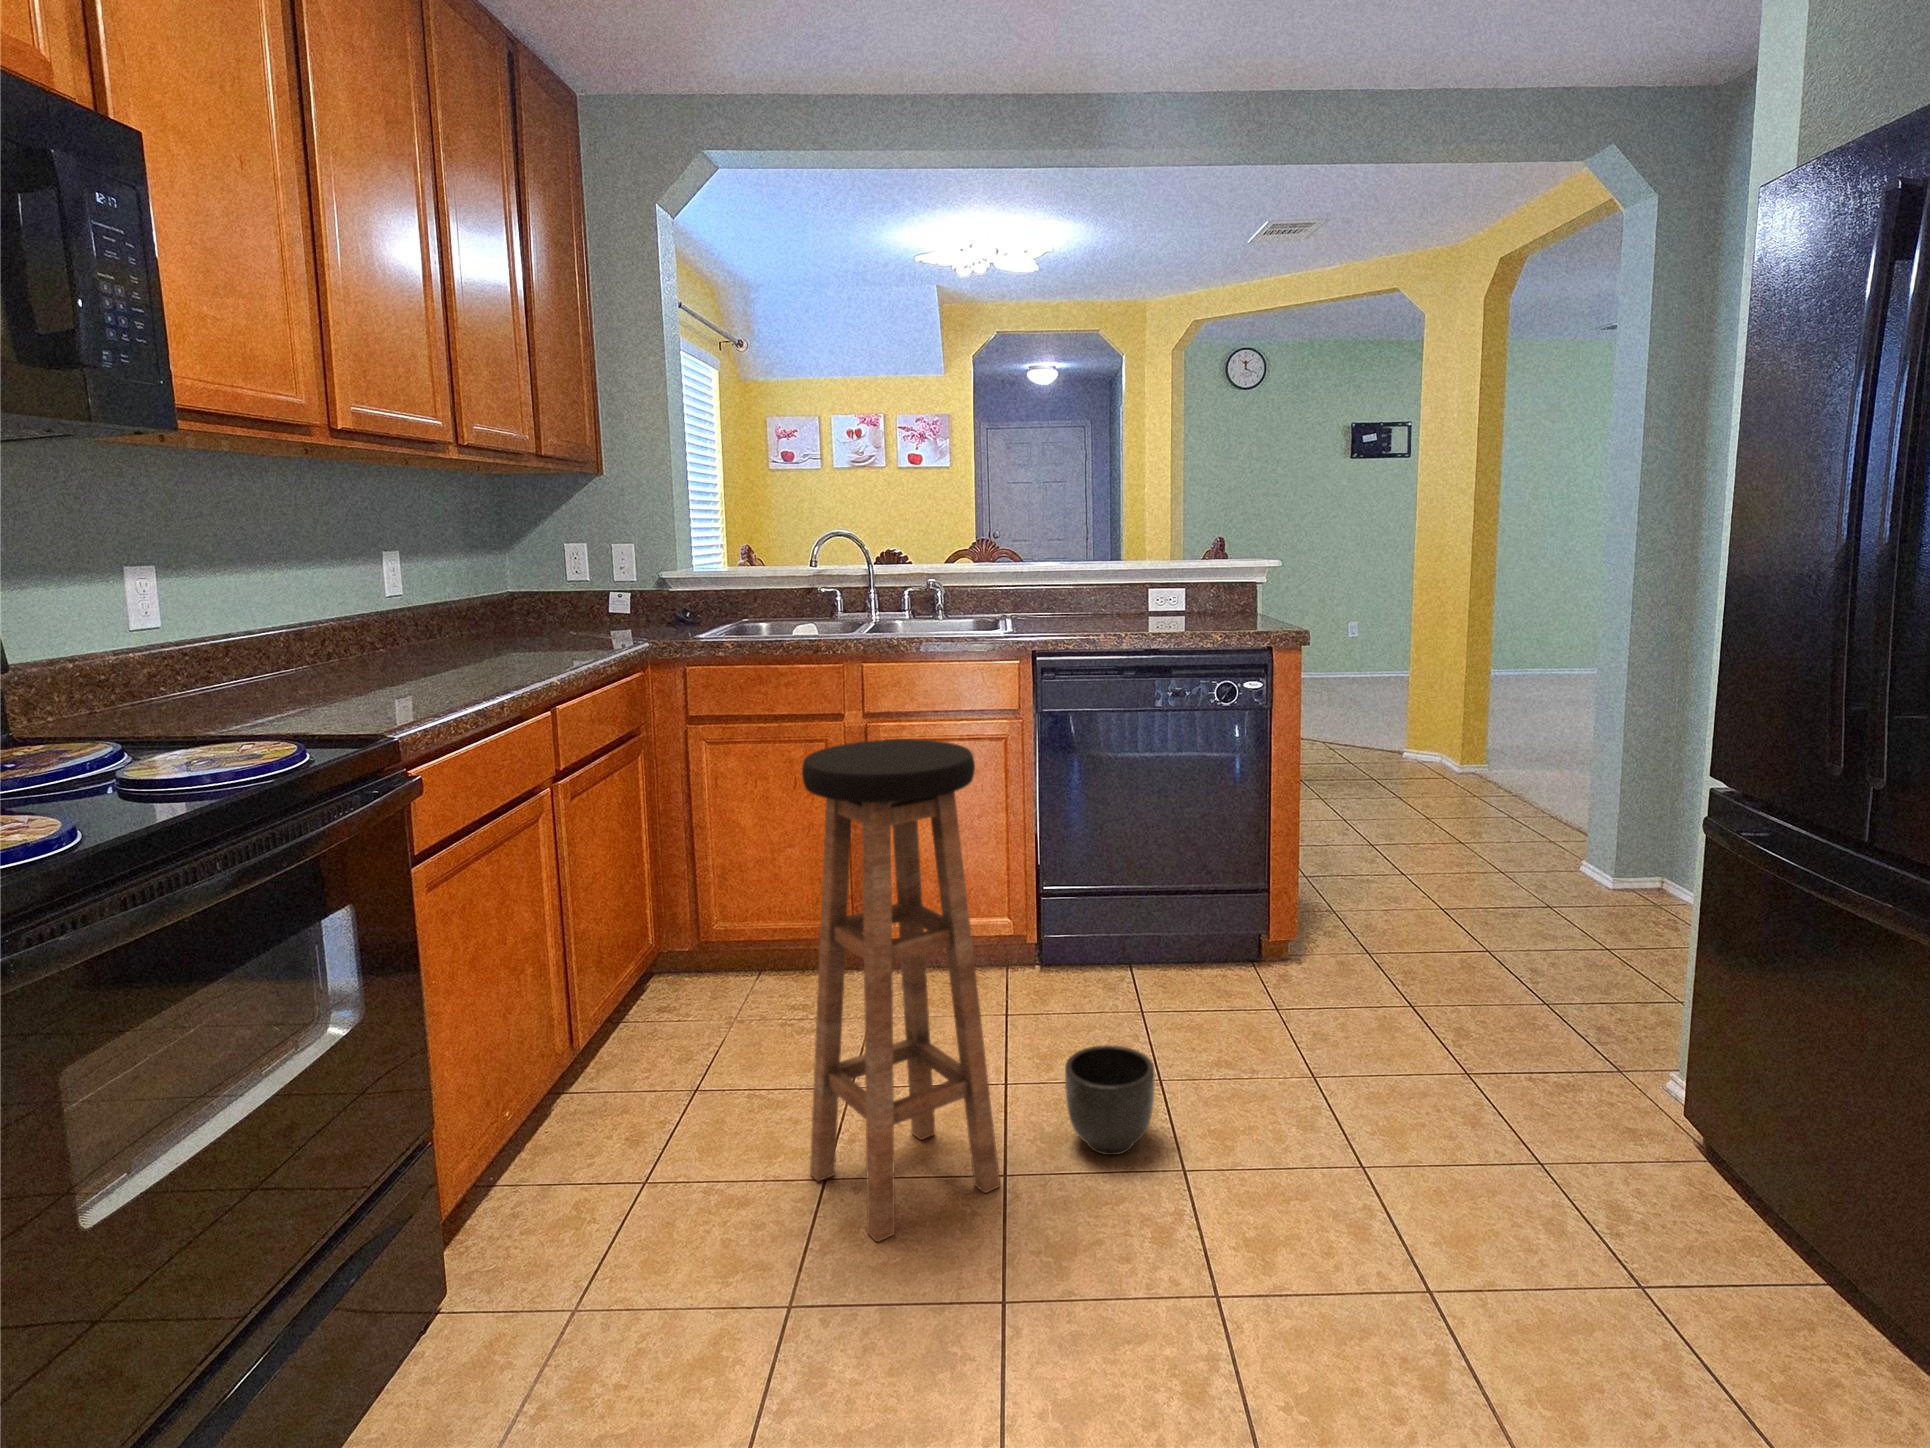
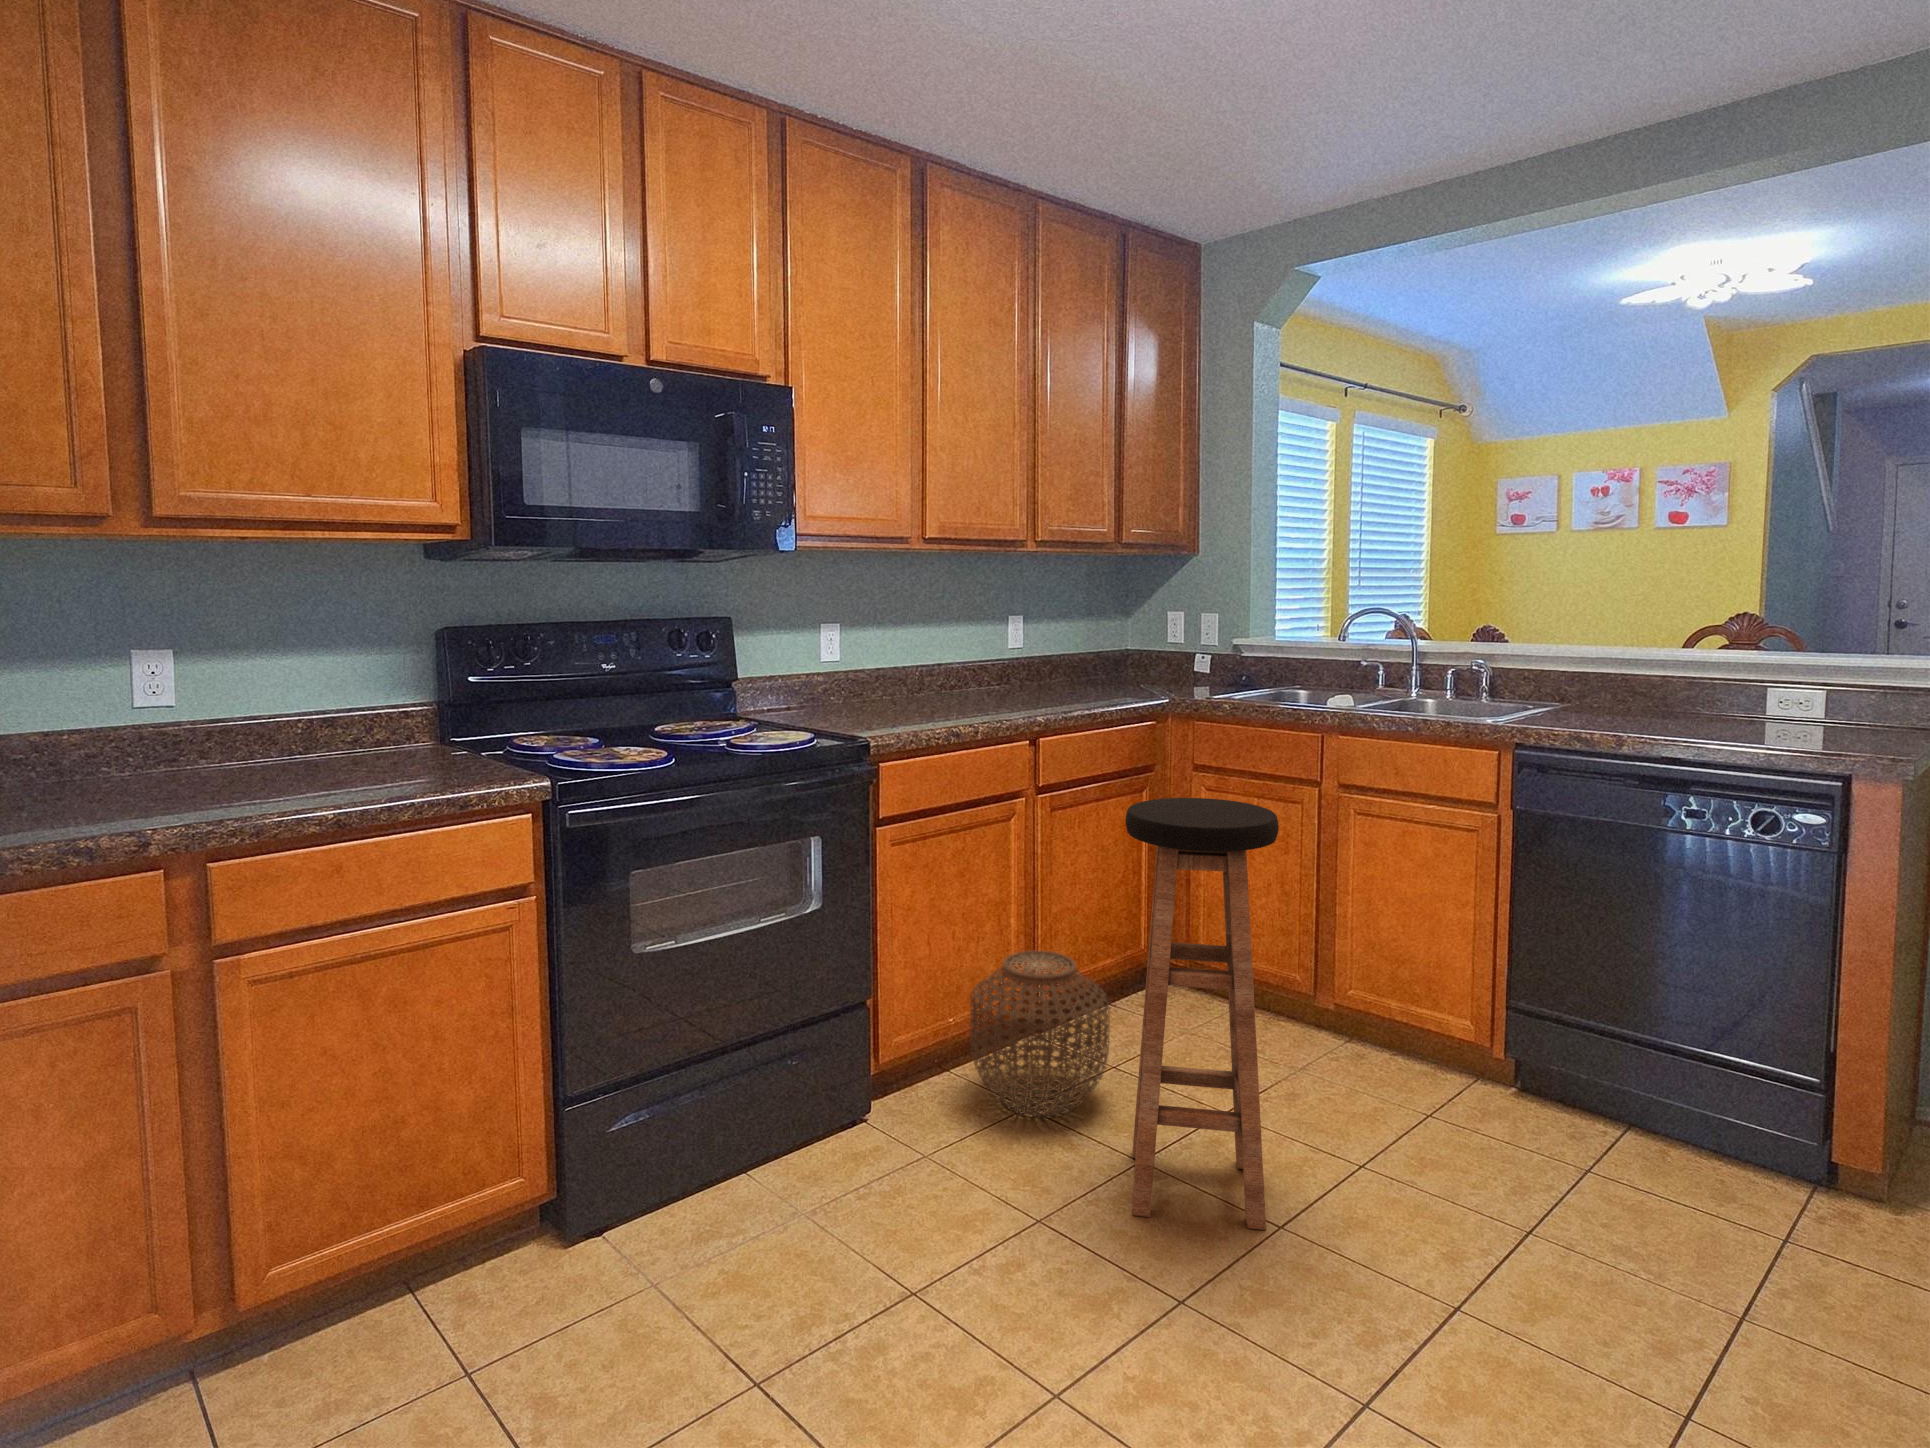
woven basket: none [546,977,739,1199] -> present [970,950,1109,1117]
planter: present [1065,1045,1155,1155] -> none [1358,1147,1459,1265]

